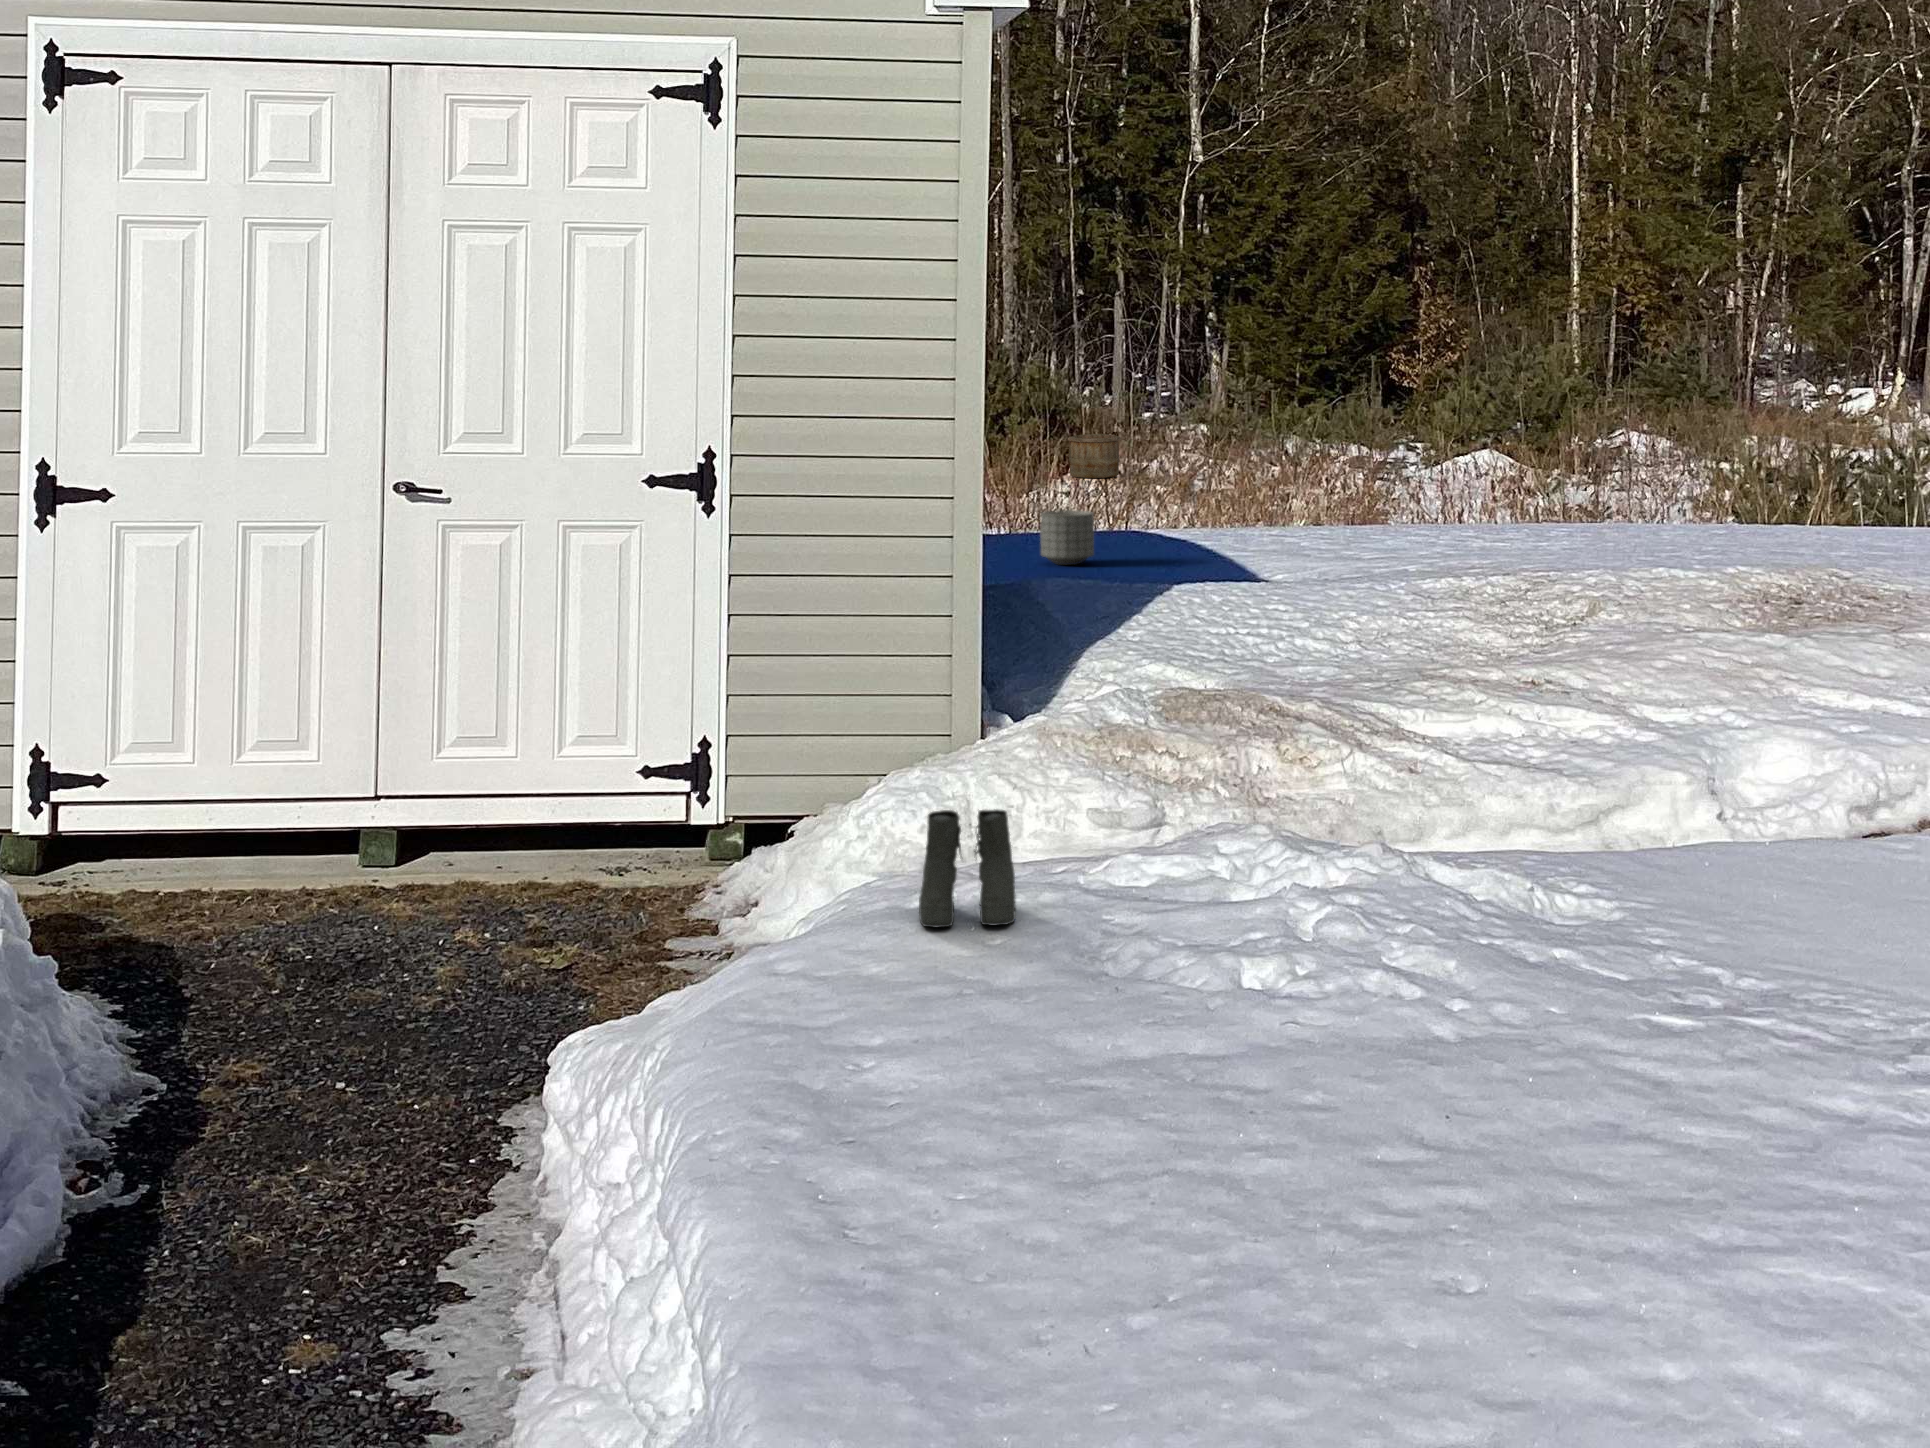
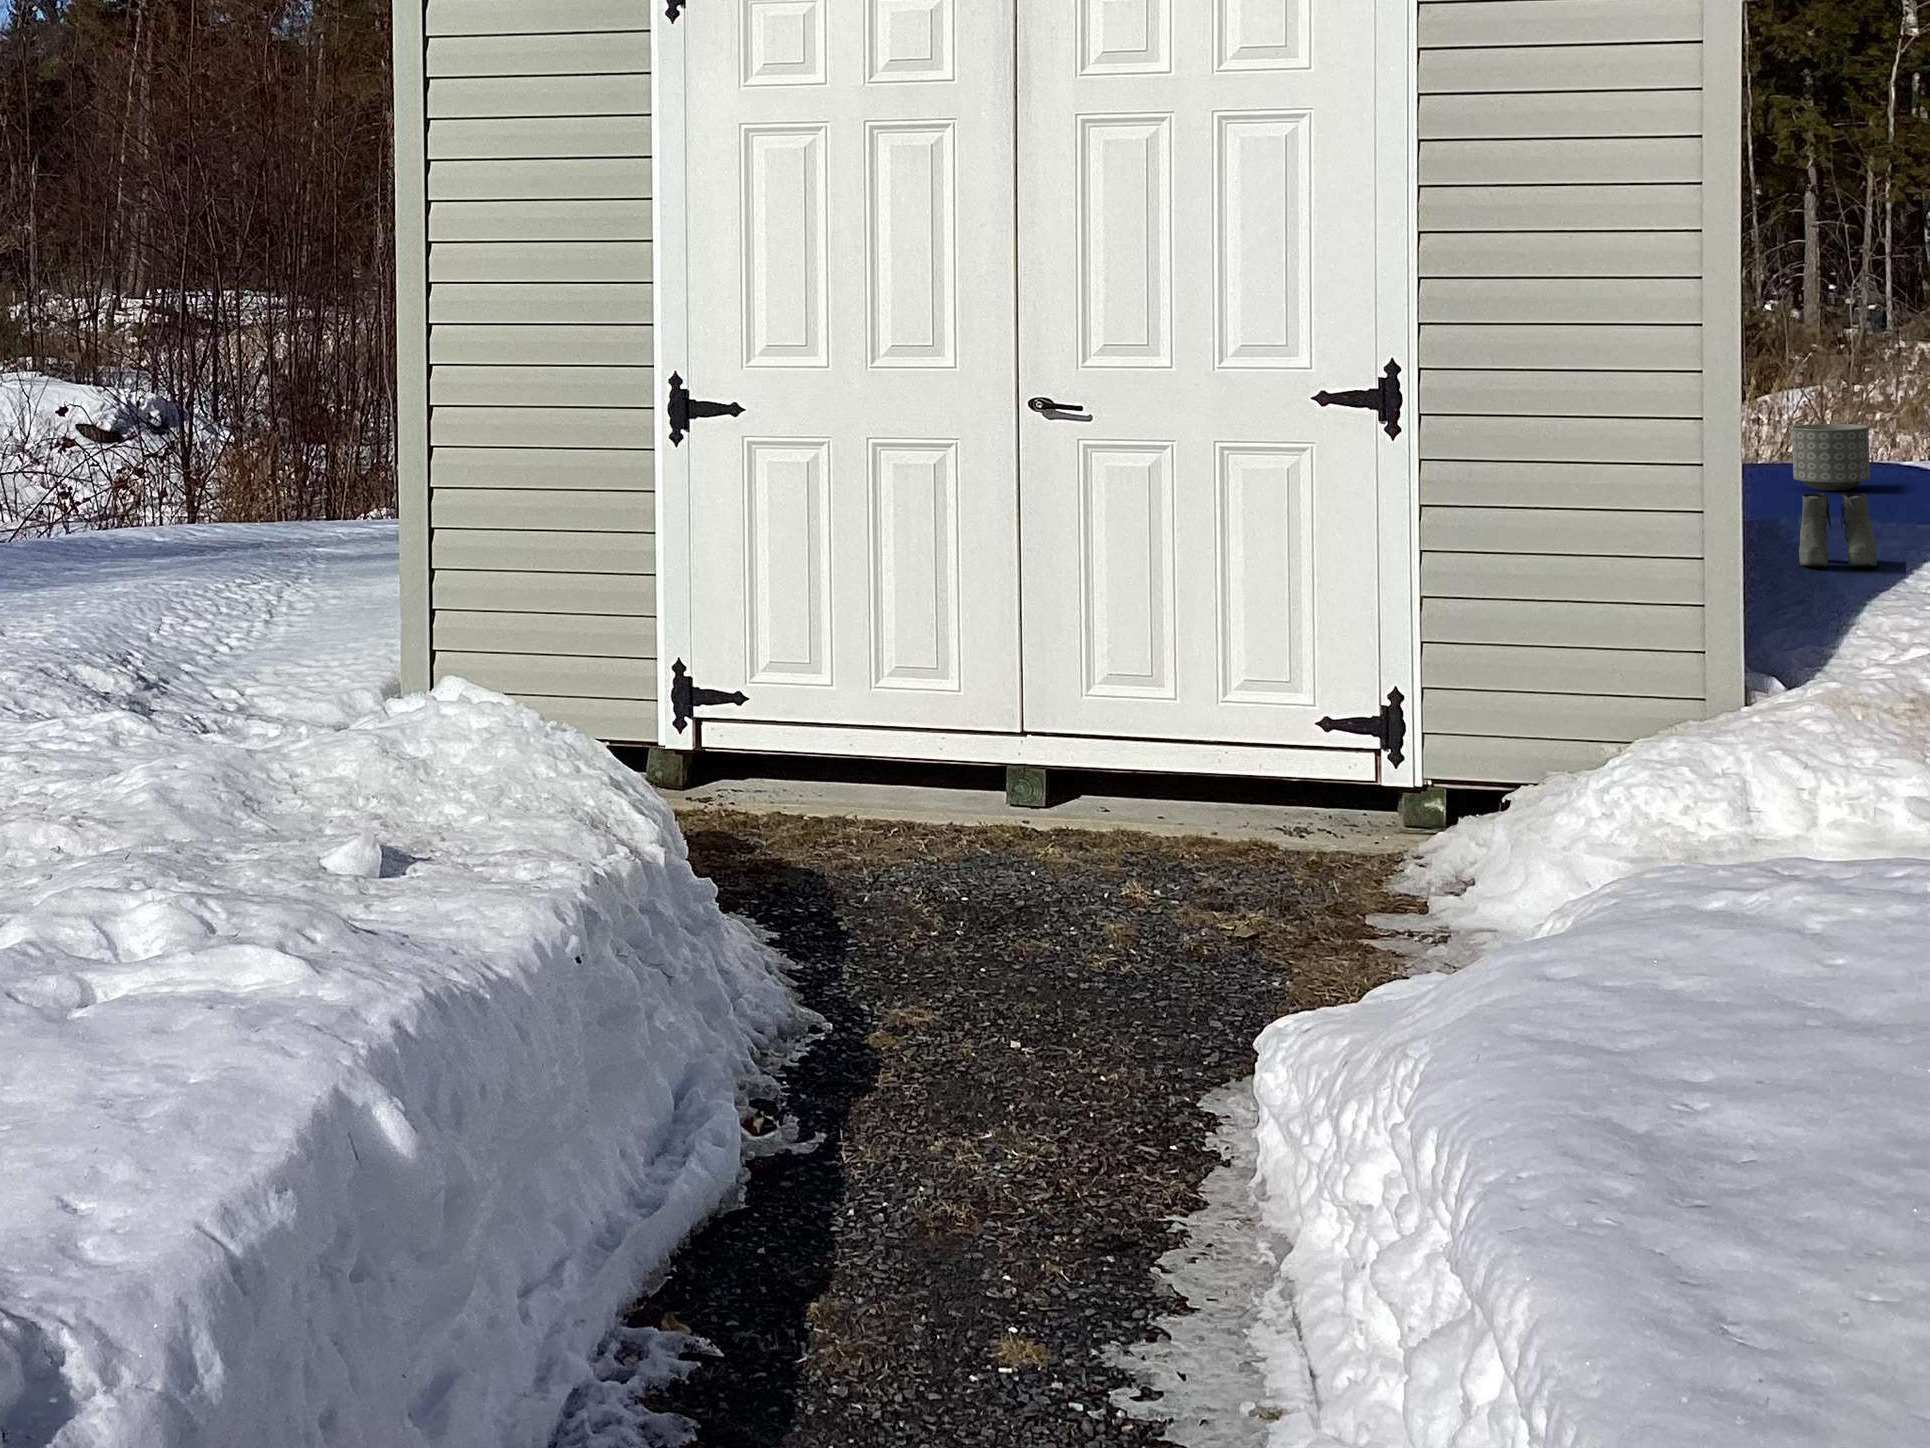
wooden bucket: present [1068,434,1120,478] -> none [1804,333,1879,386]
boots: present [919,809,1016,927] -> present [1799,493,1877,567]

